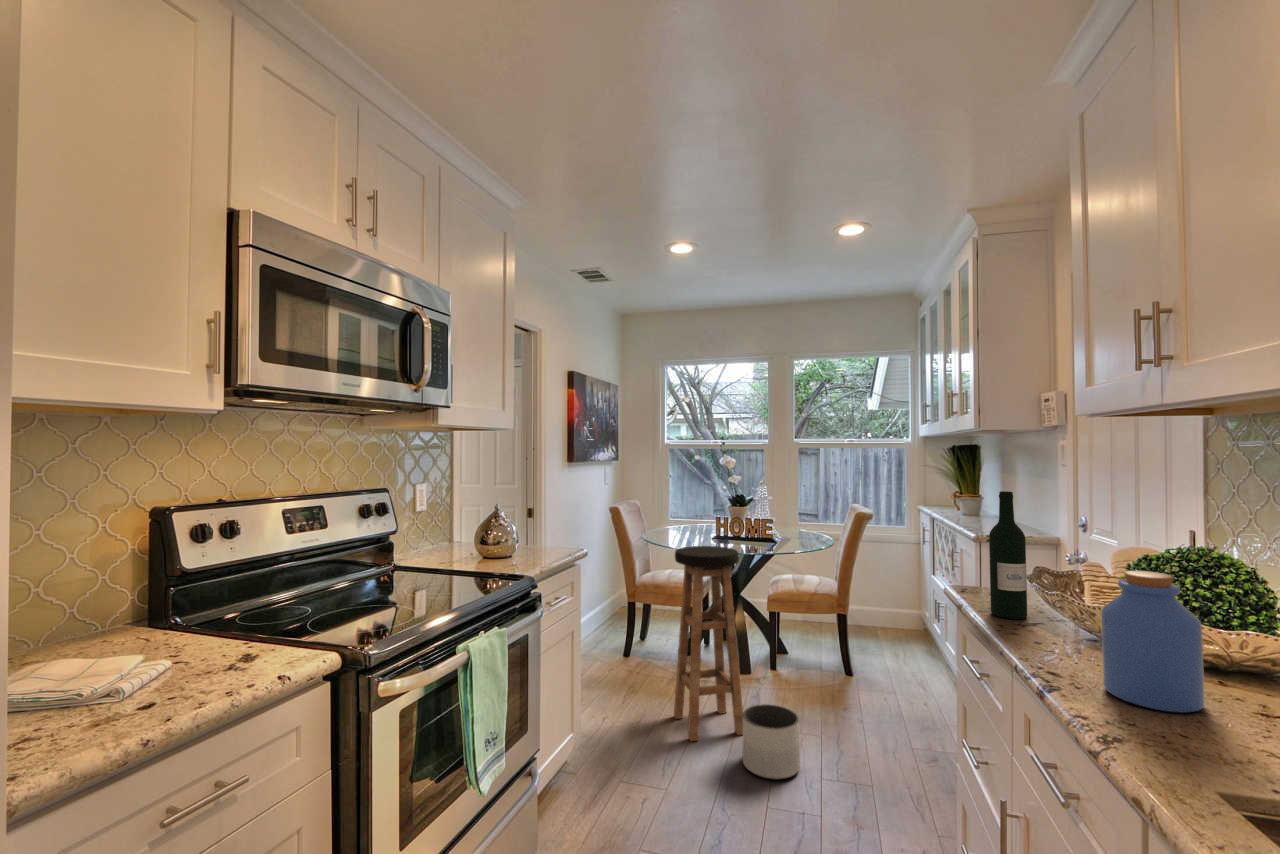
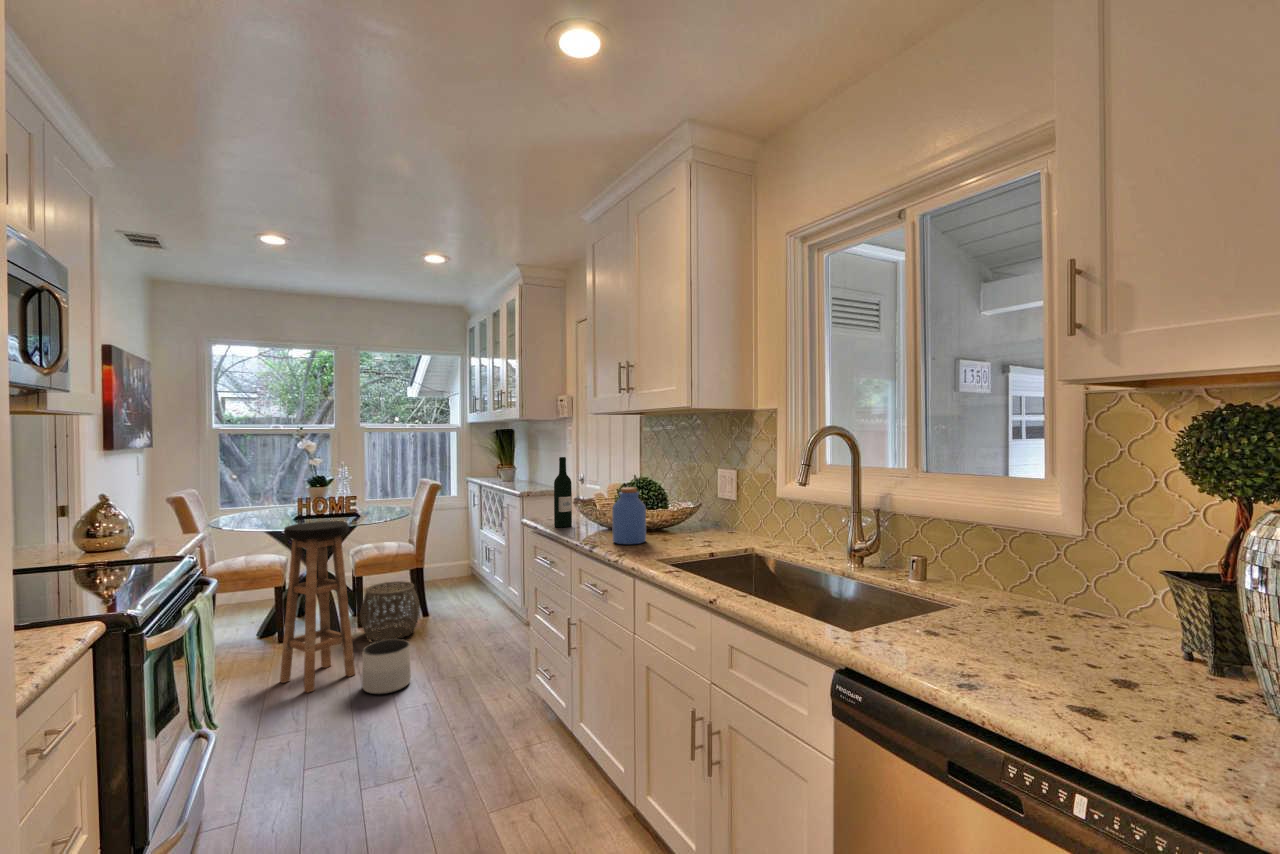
woven basket: none [767,625,836,700] -> present [360,581,420,641]

